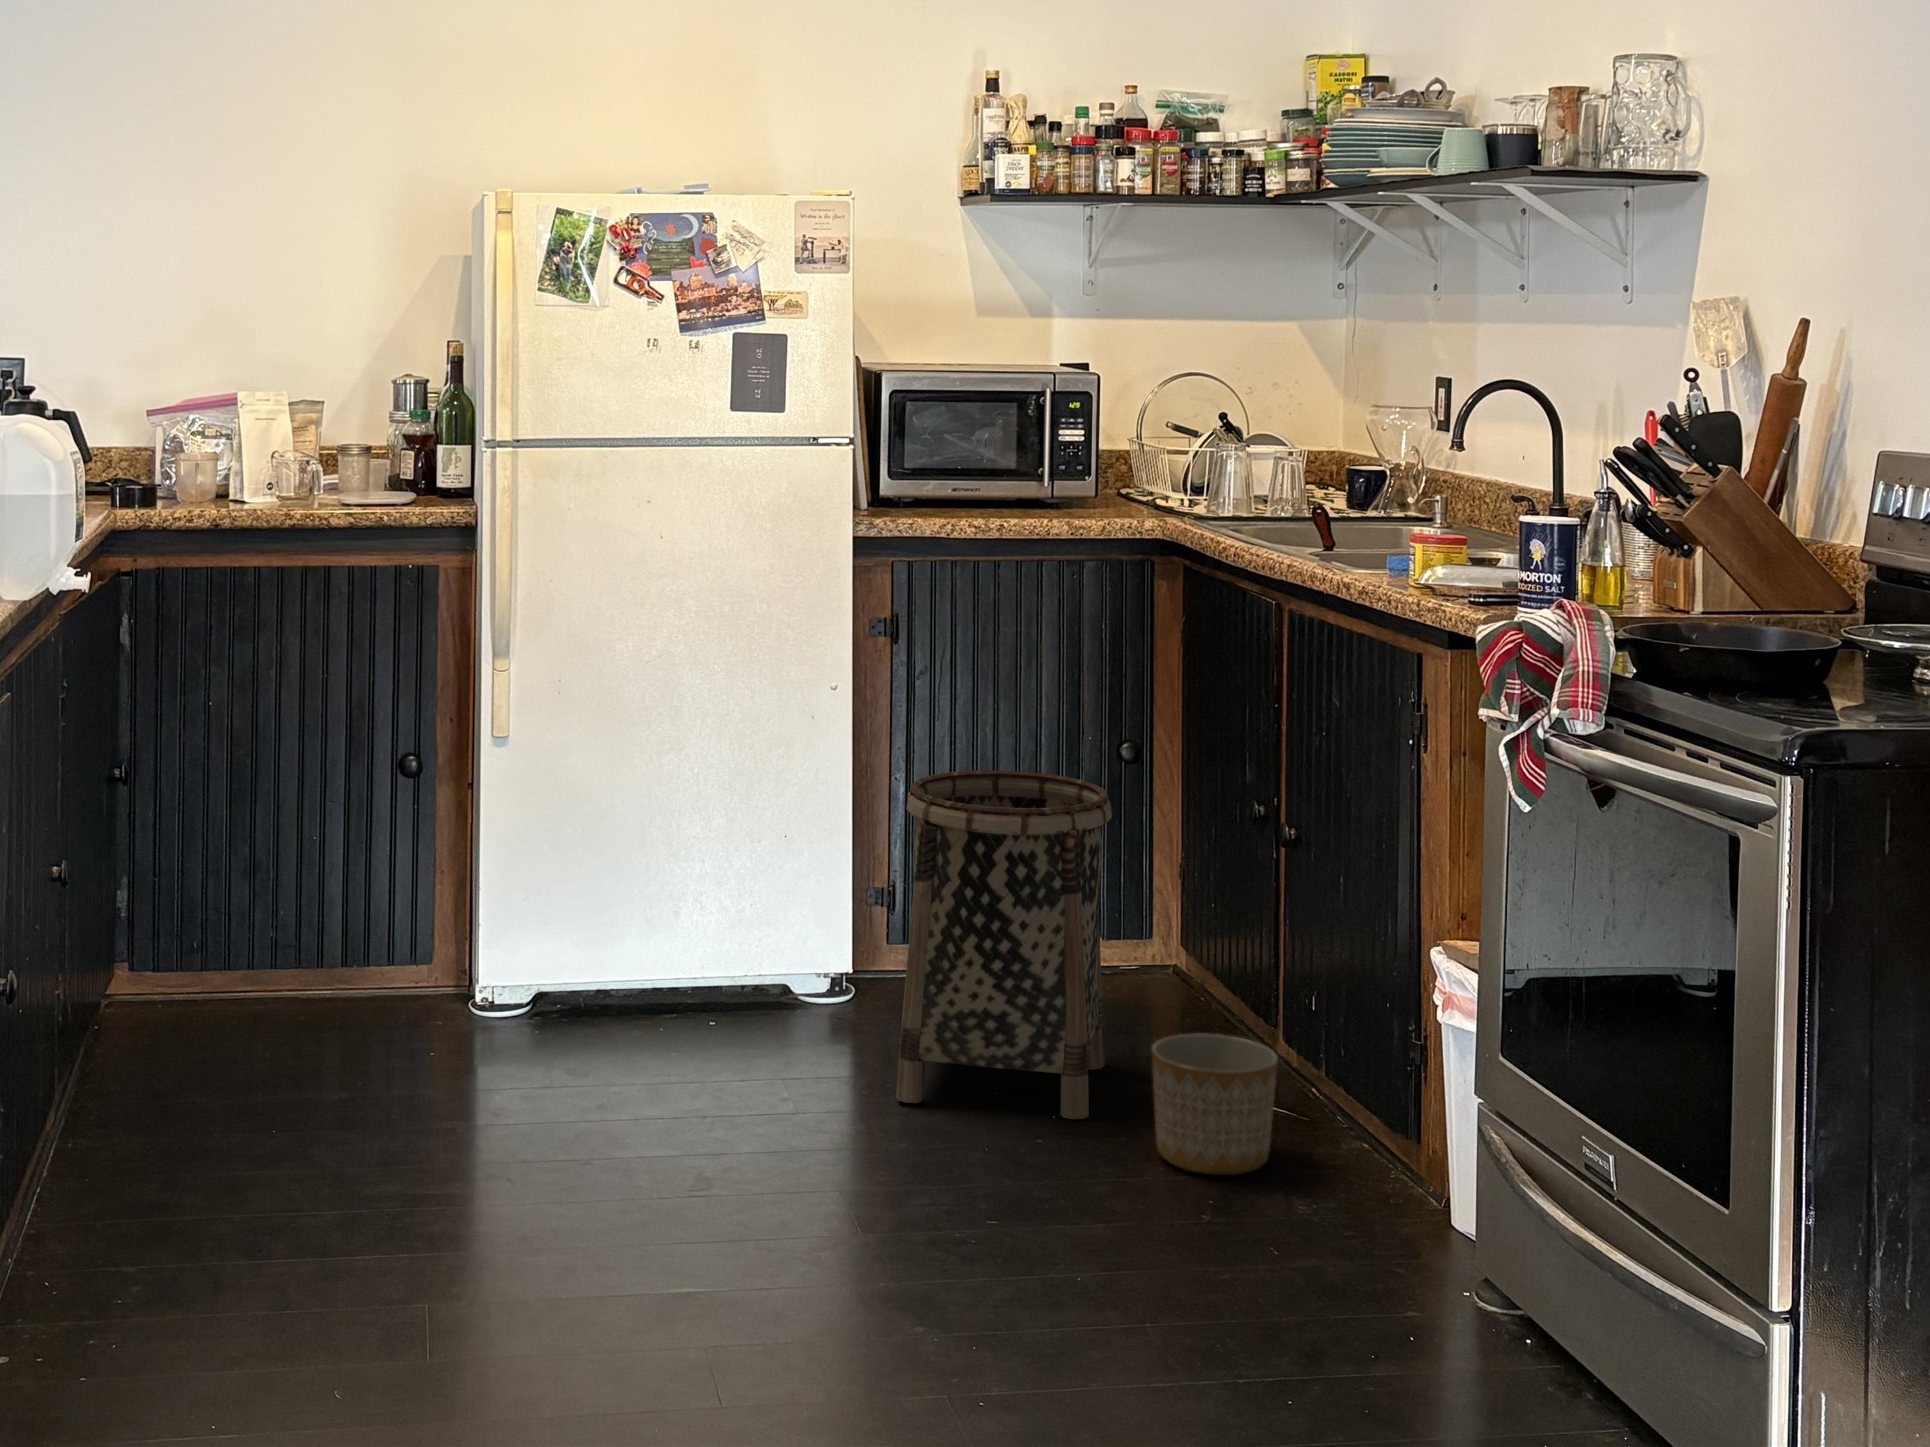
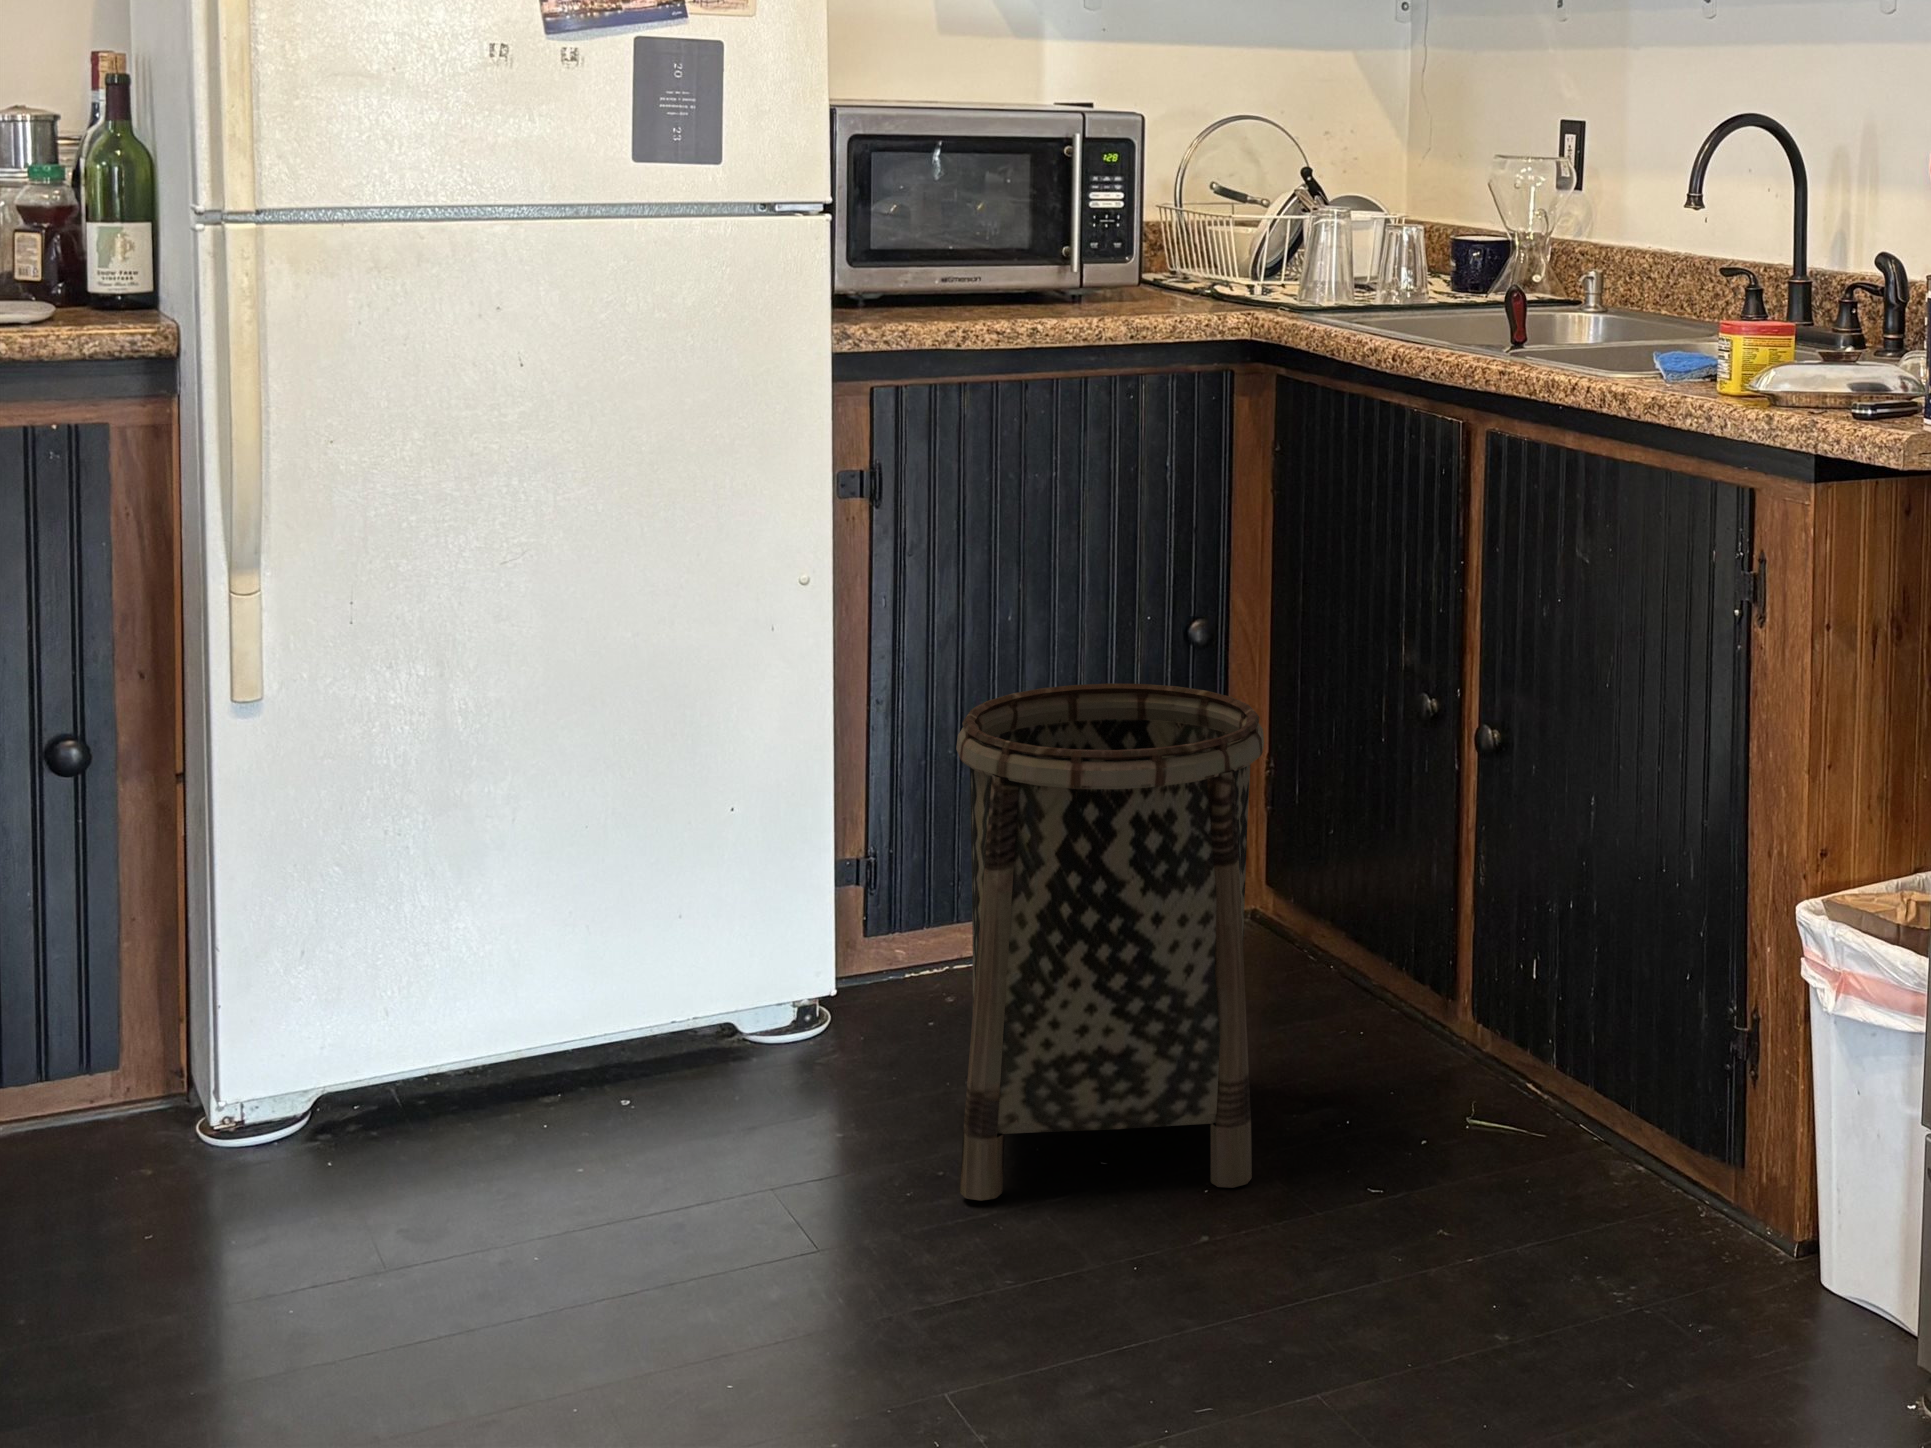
planter: present [1152,1033,1278,1175] -> none [1367,1042,1547,1253]

